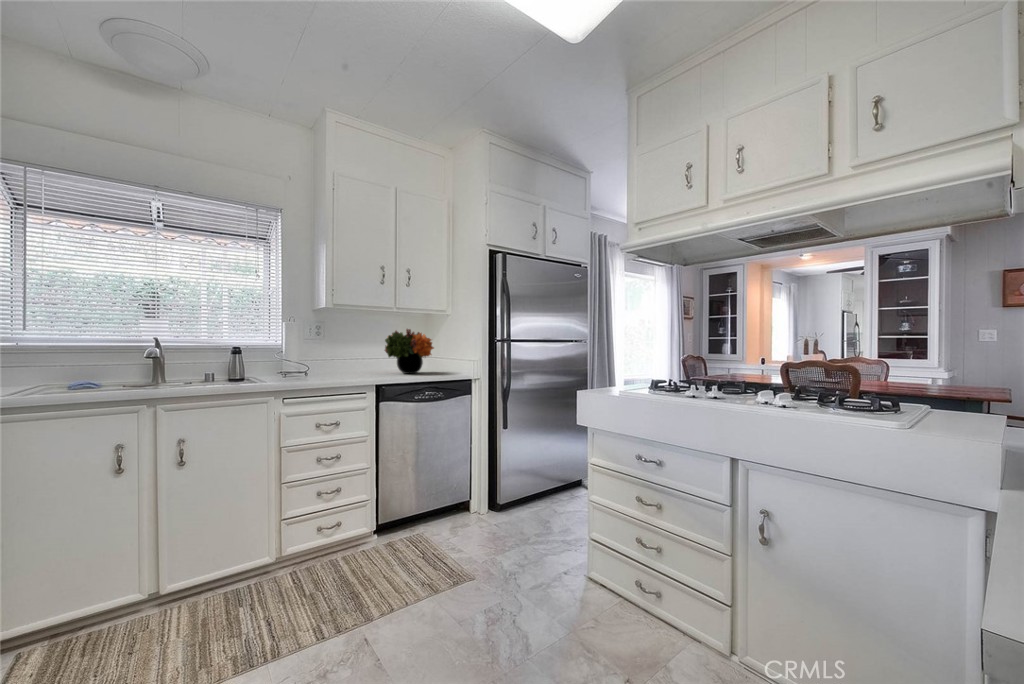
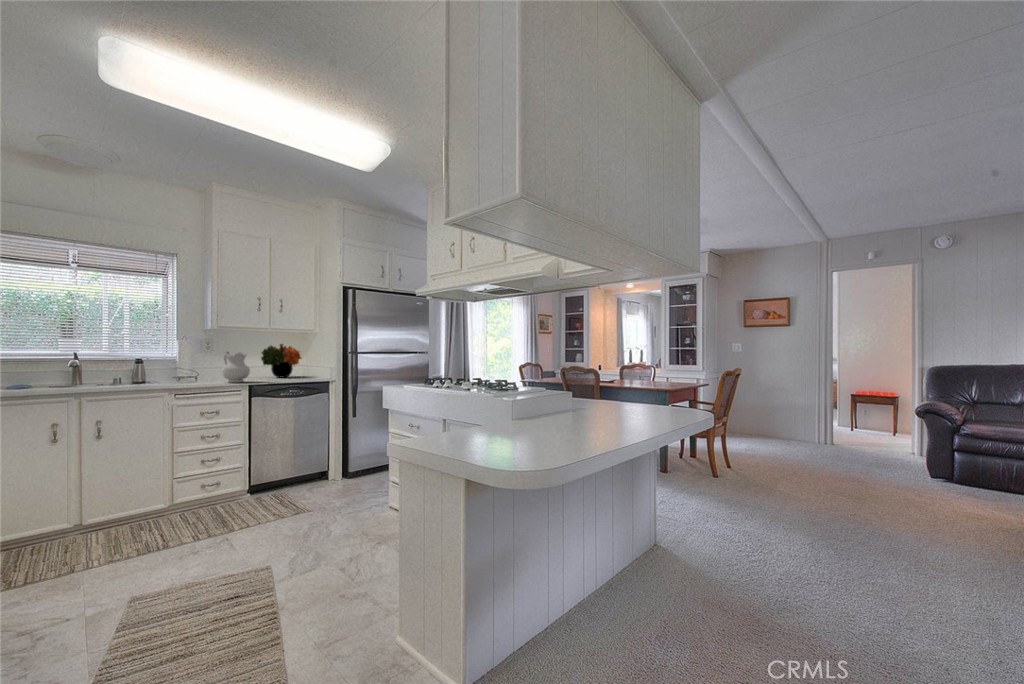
ceramic pitcher: none [343,337,379,382] -> present [222,352,250,383]

